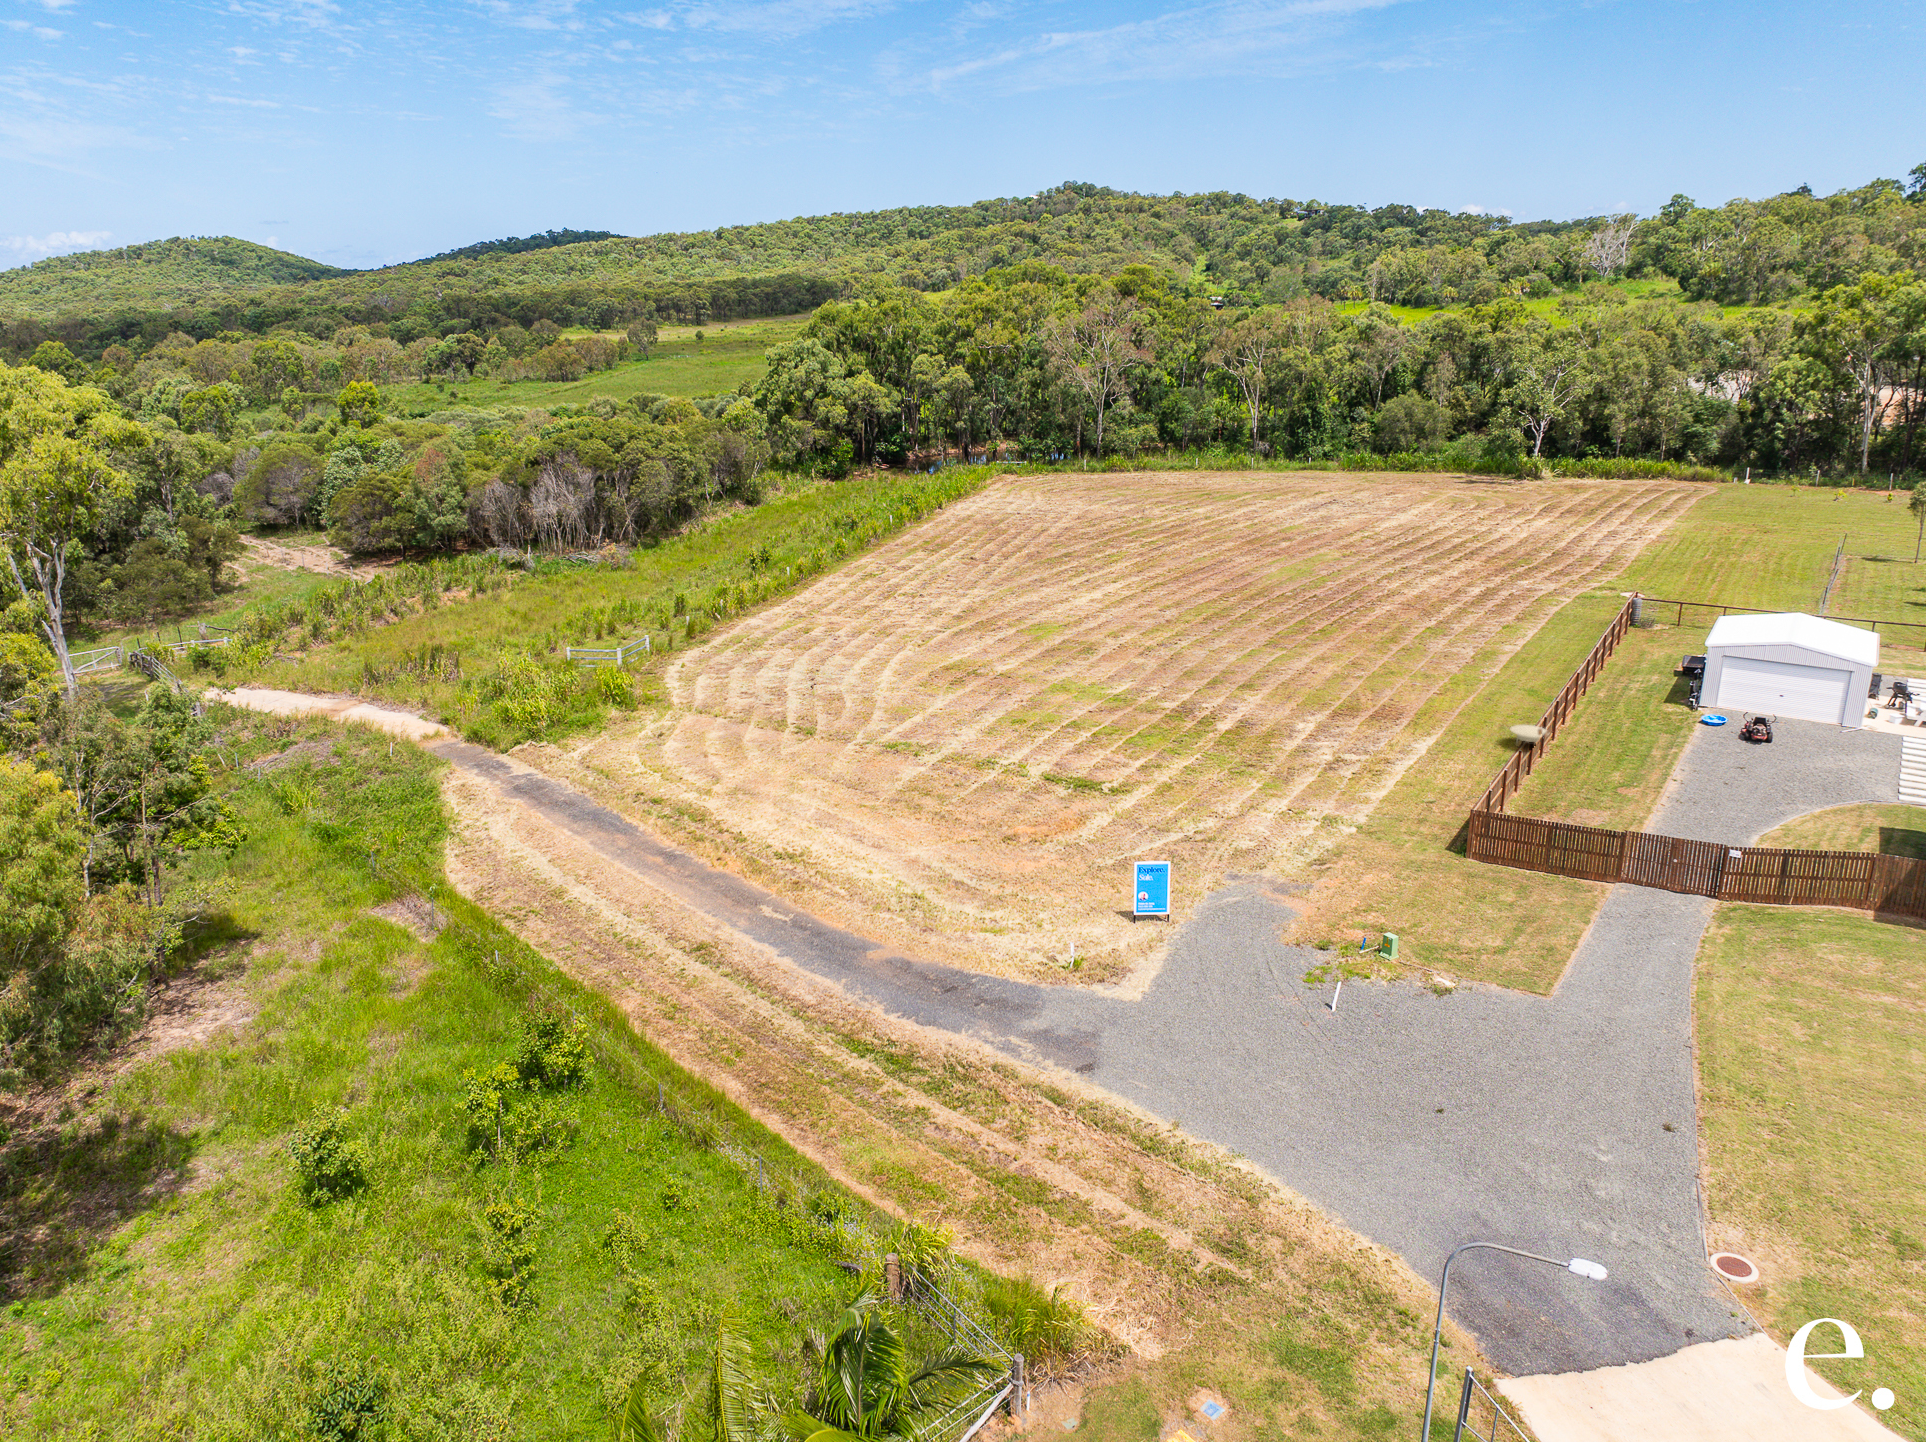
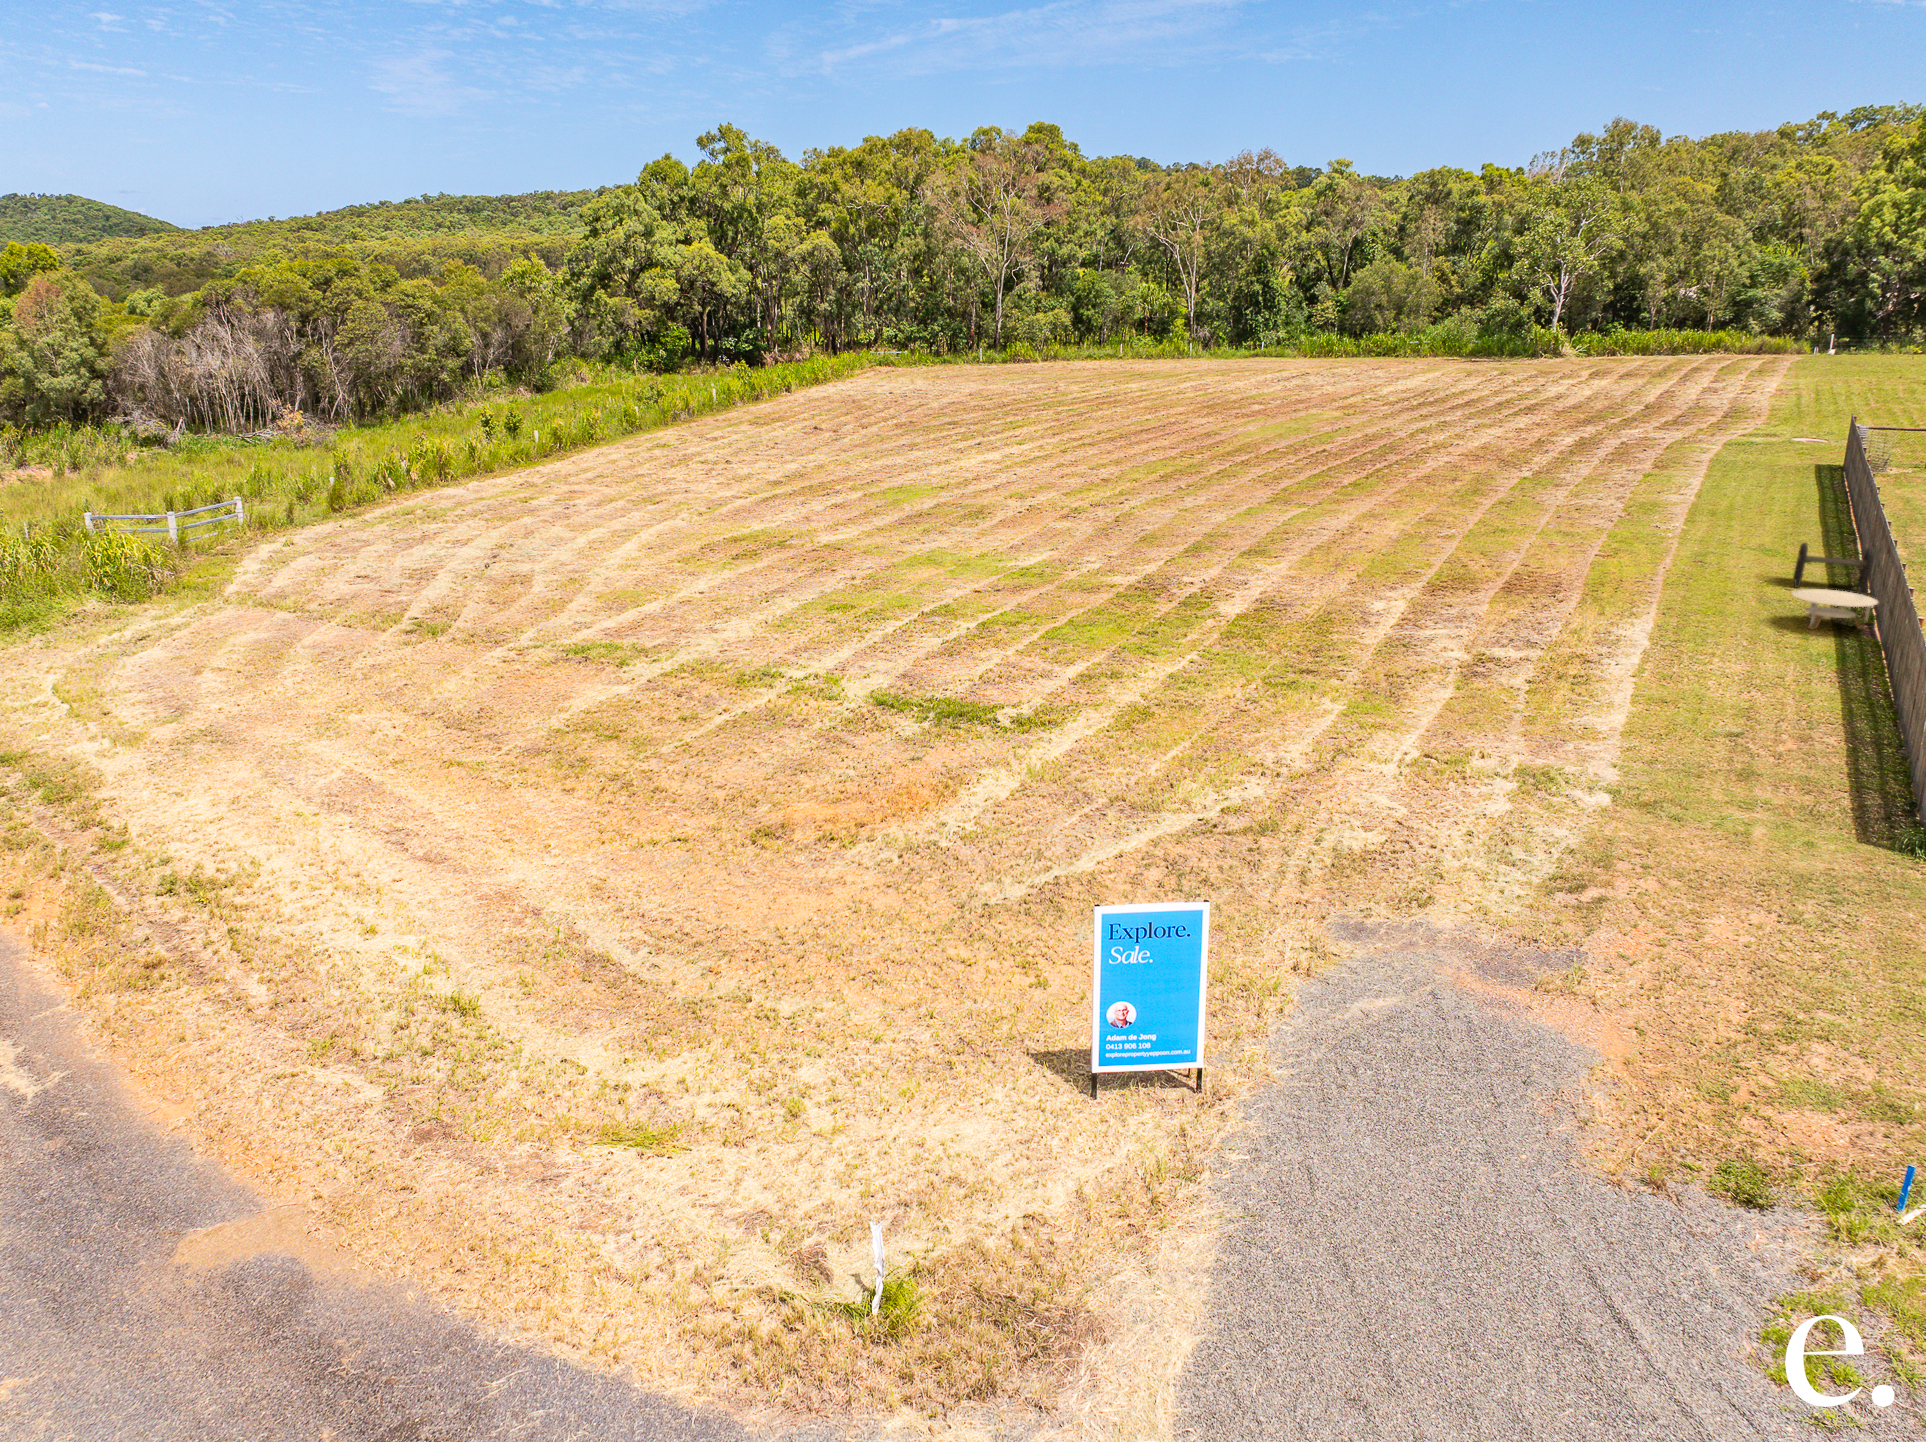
bench: none [1526,696,1566,726] -> present [1793,543,1875,594]

